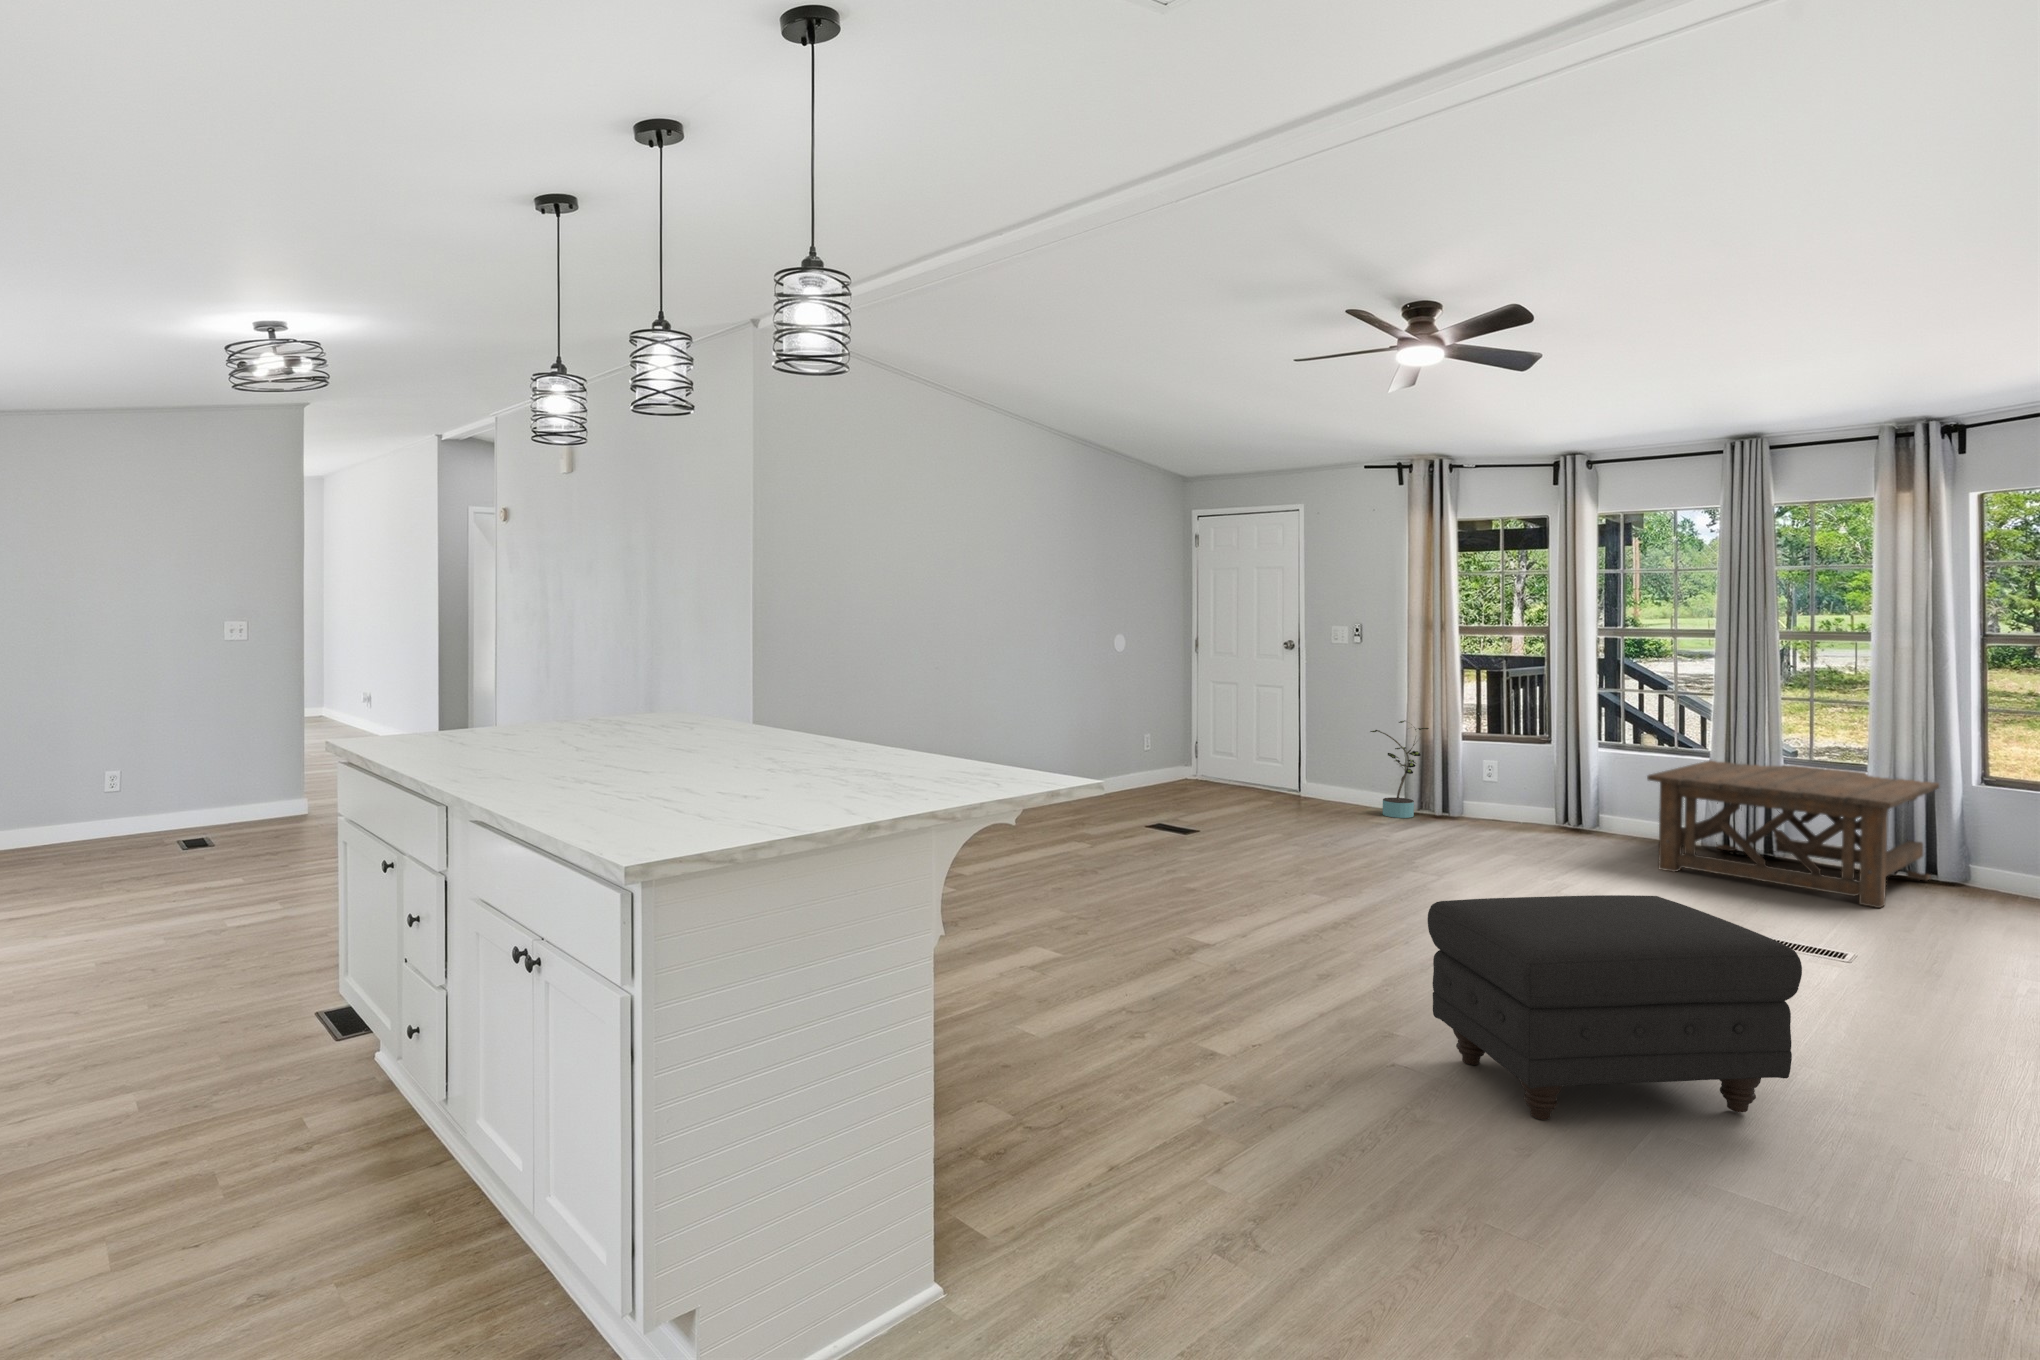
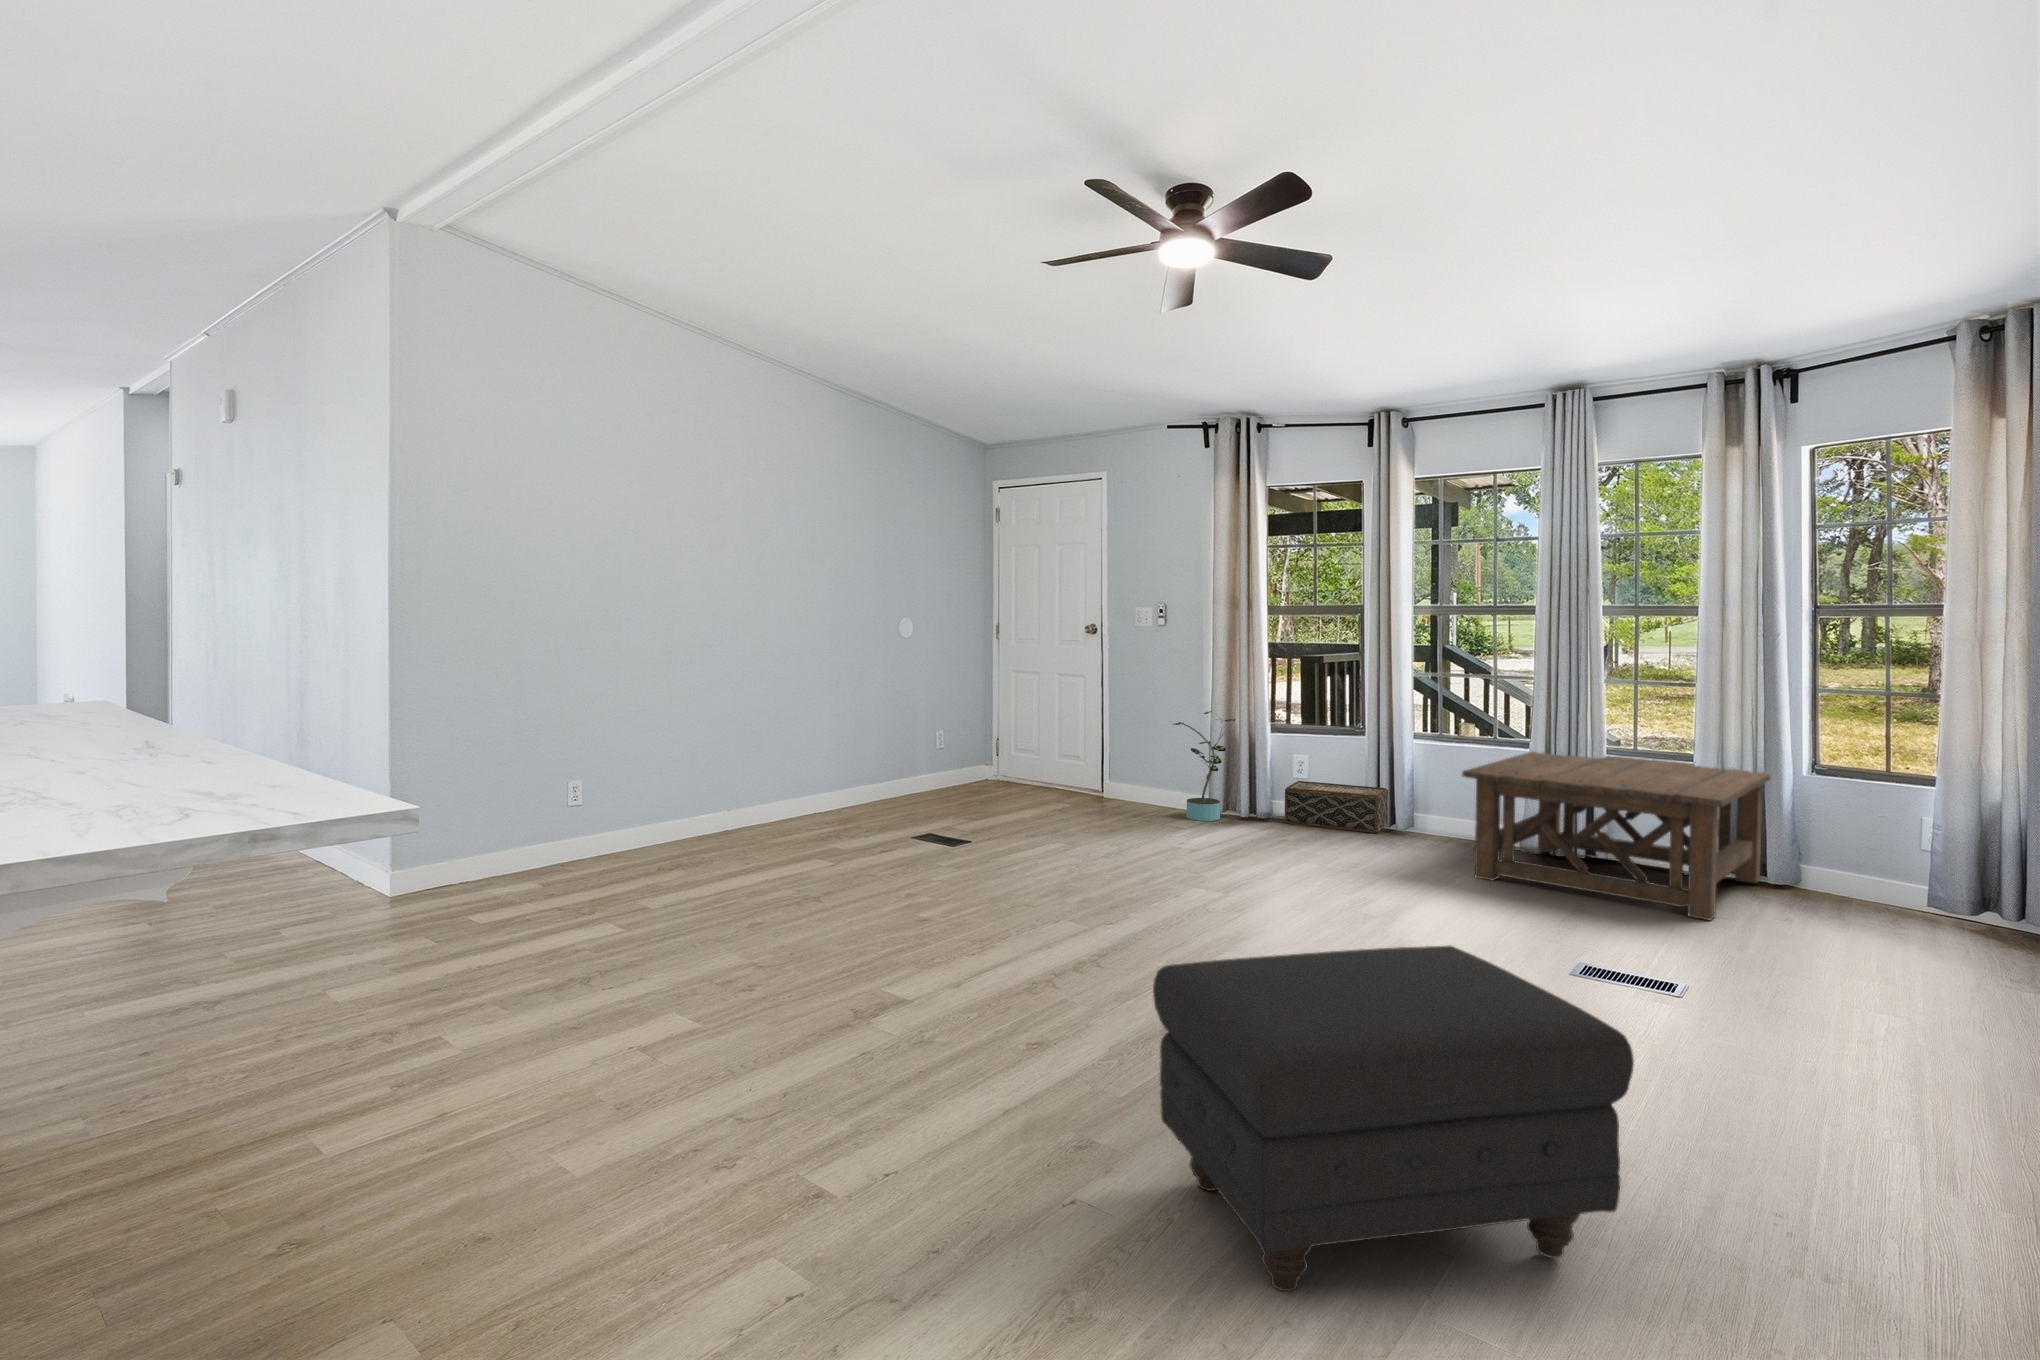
woven basket: none [1475,784,1572,831] -> present [1285,781,1388,833]

